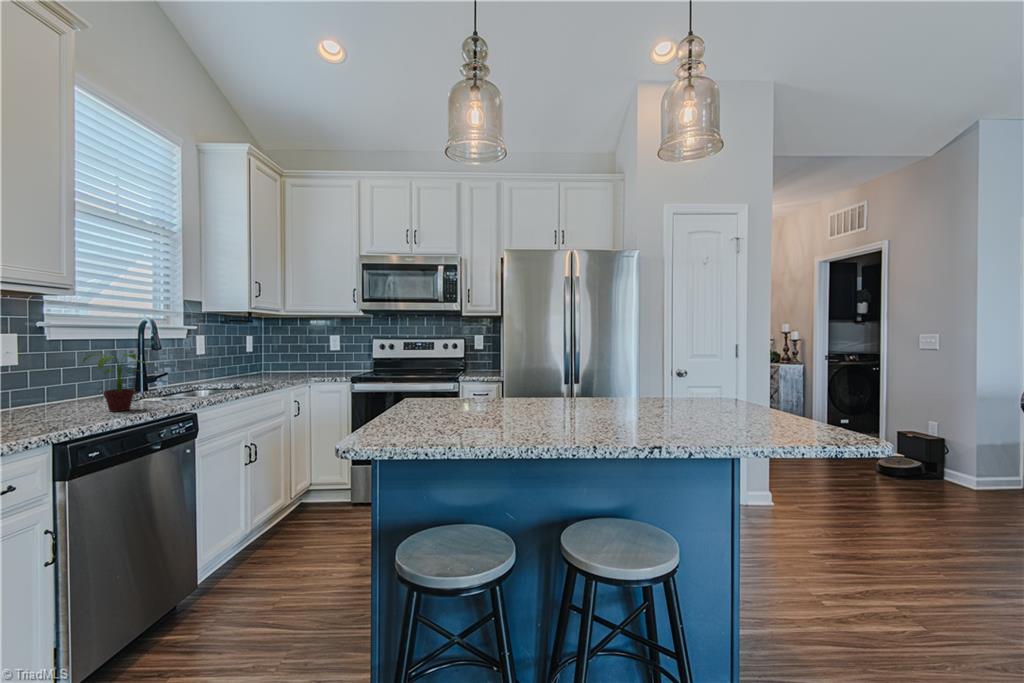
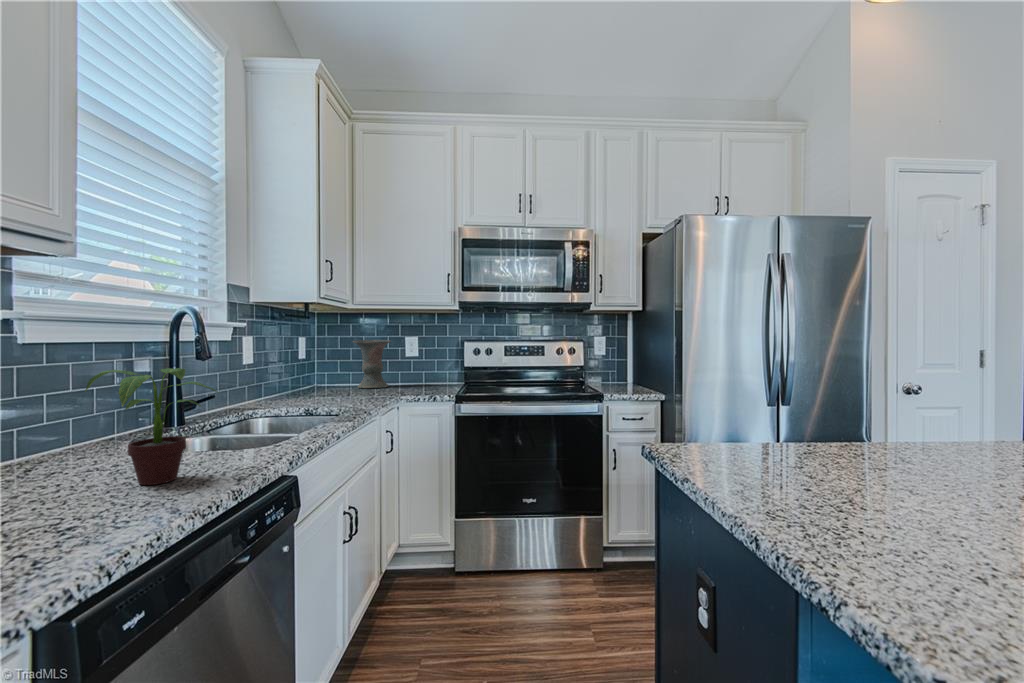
vase: none [287,338,317,373] -> present [353,340,391,388]

